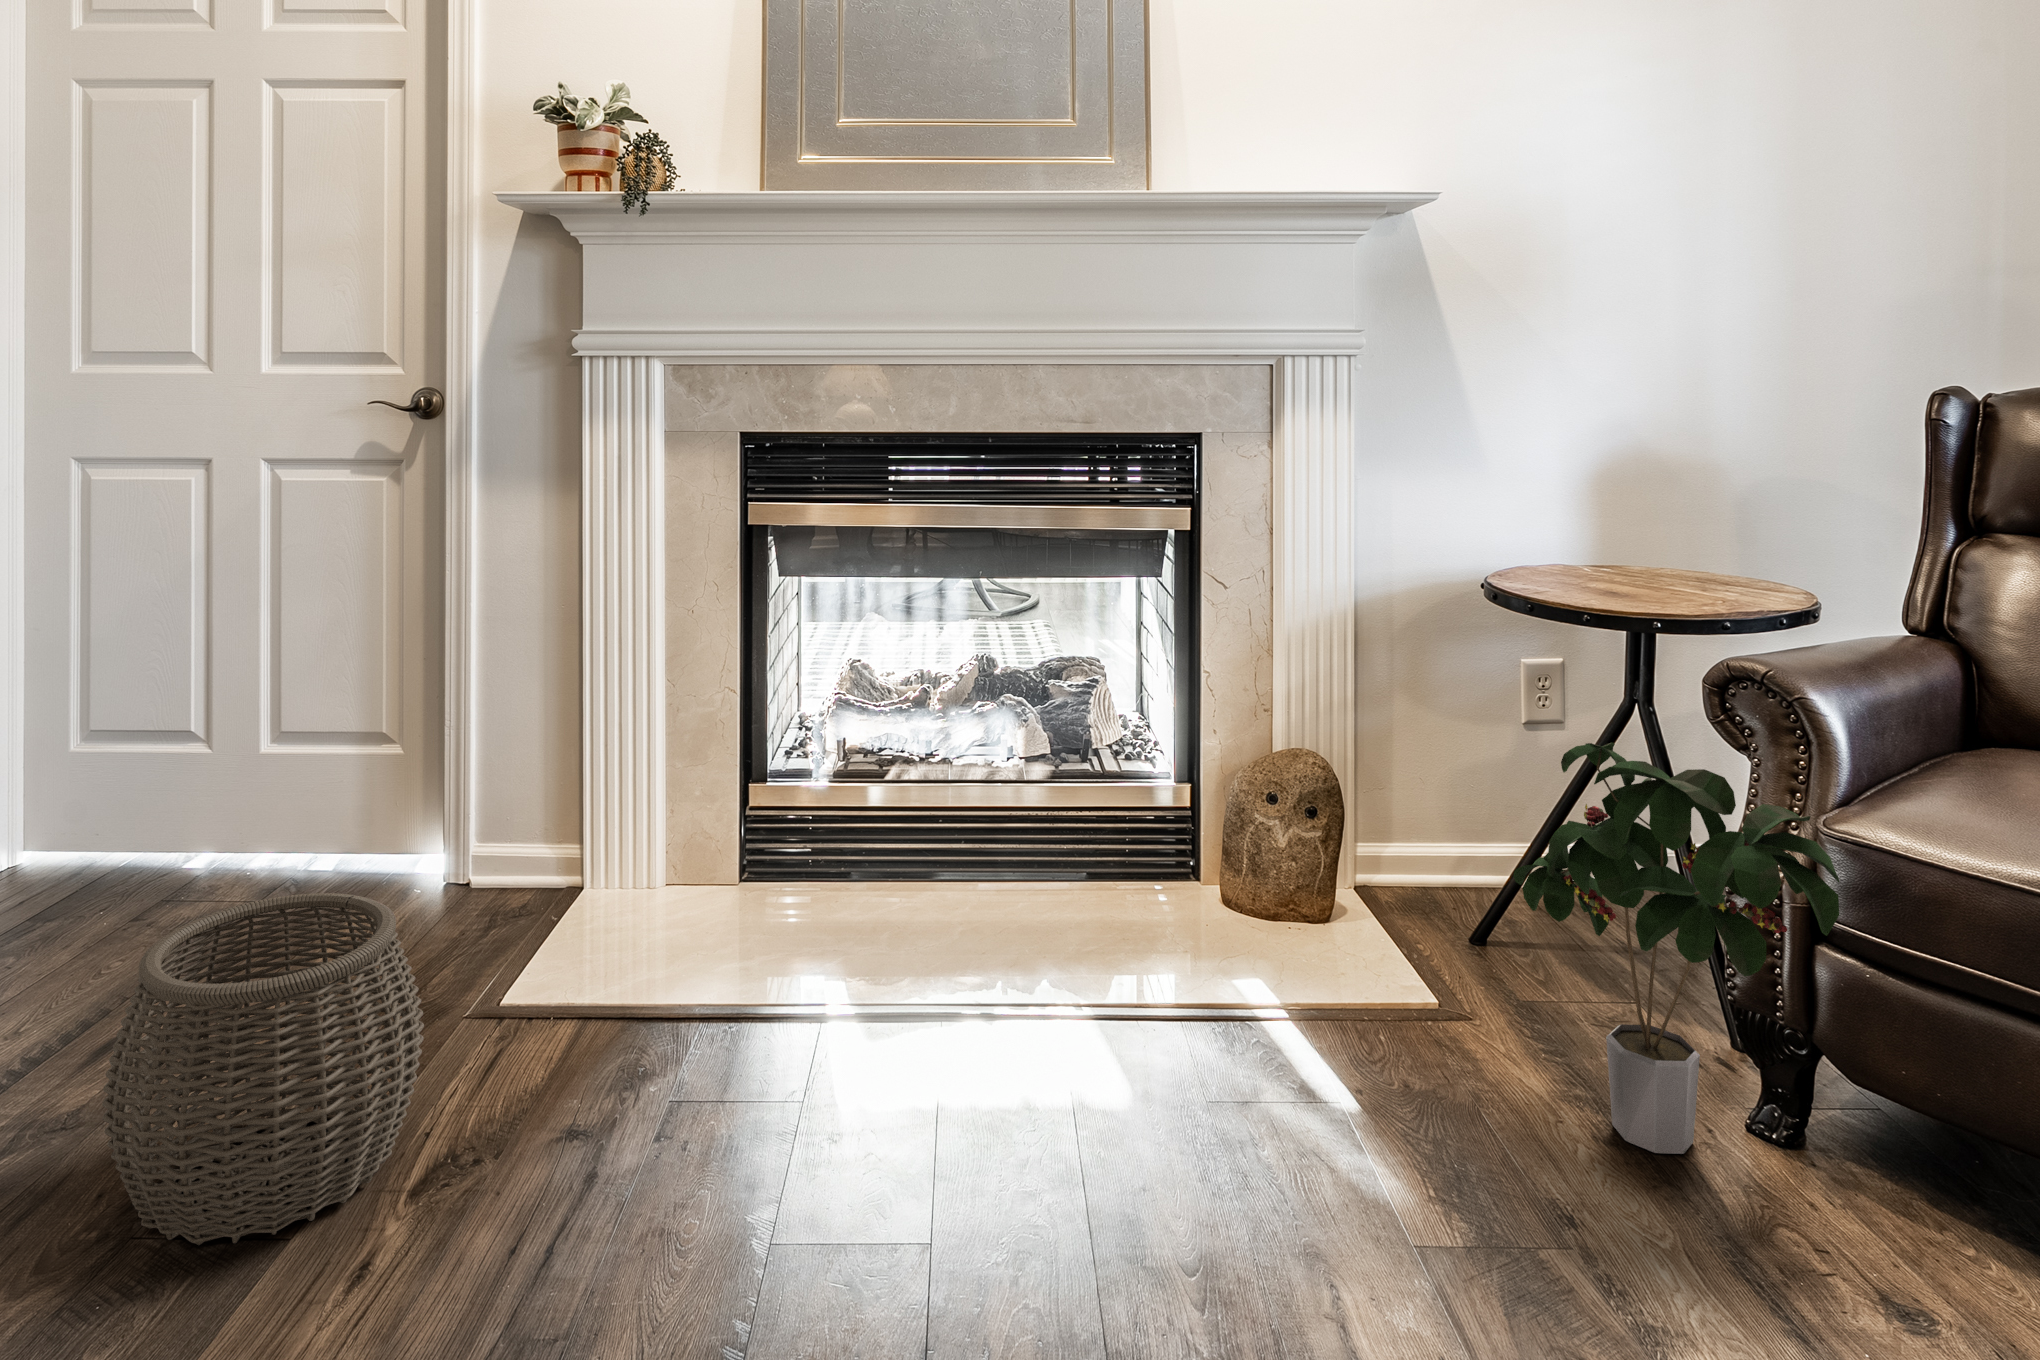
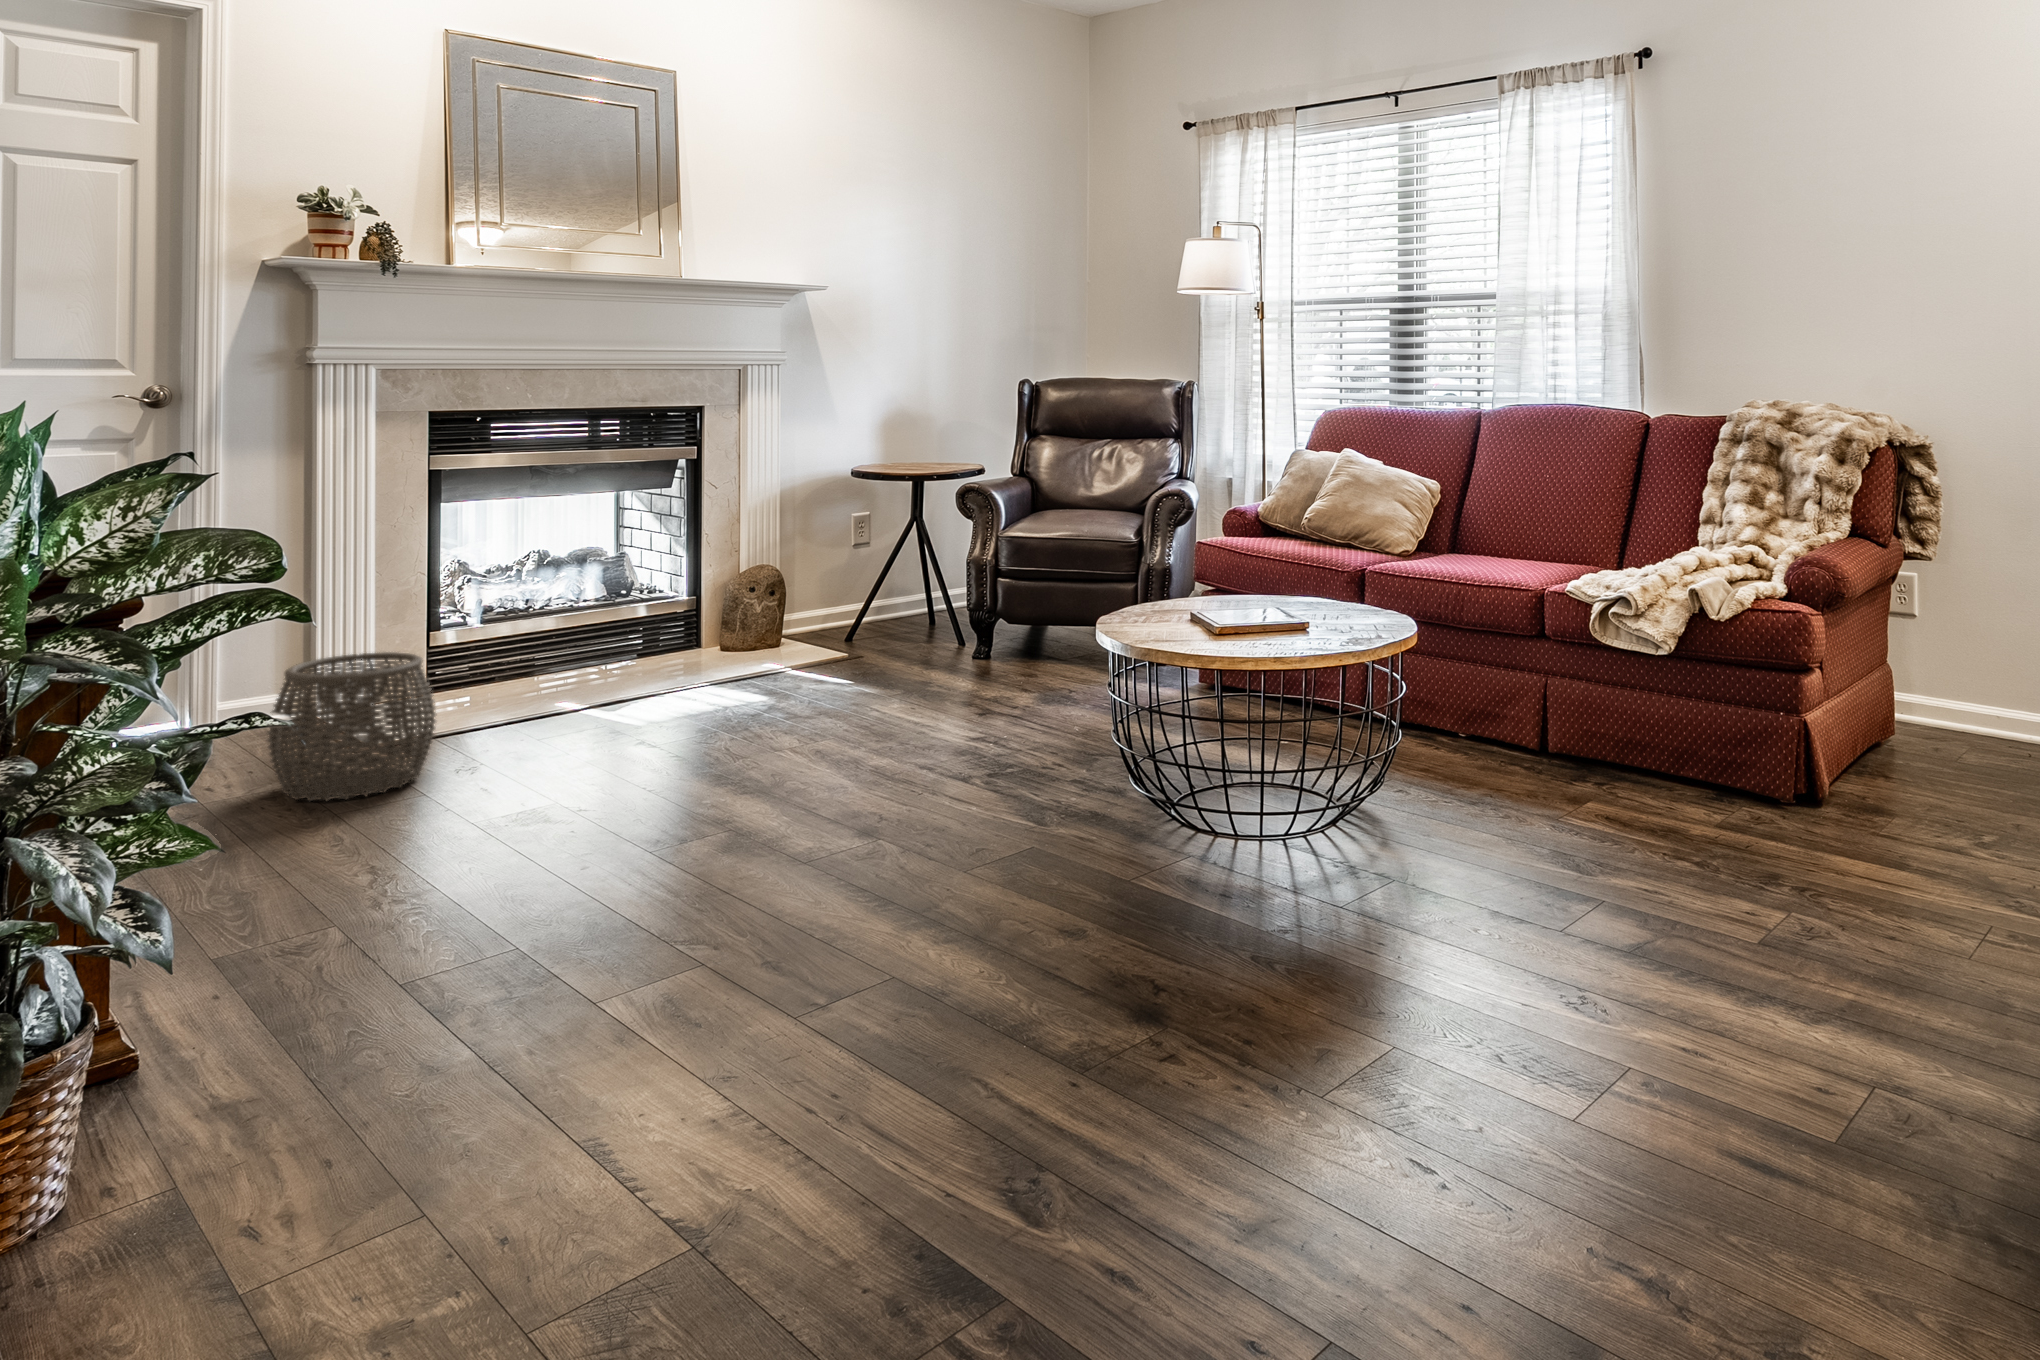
potted plant: present [1513,743,1839,1154] -> none [881,521,1002,667]

